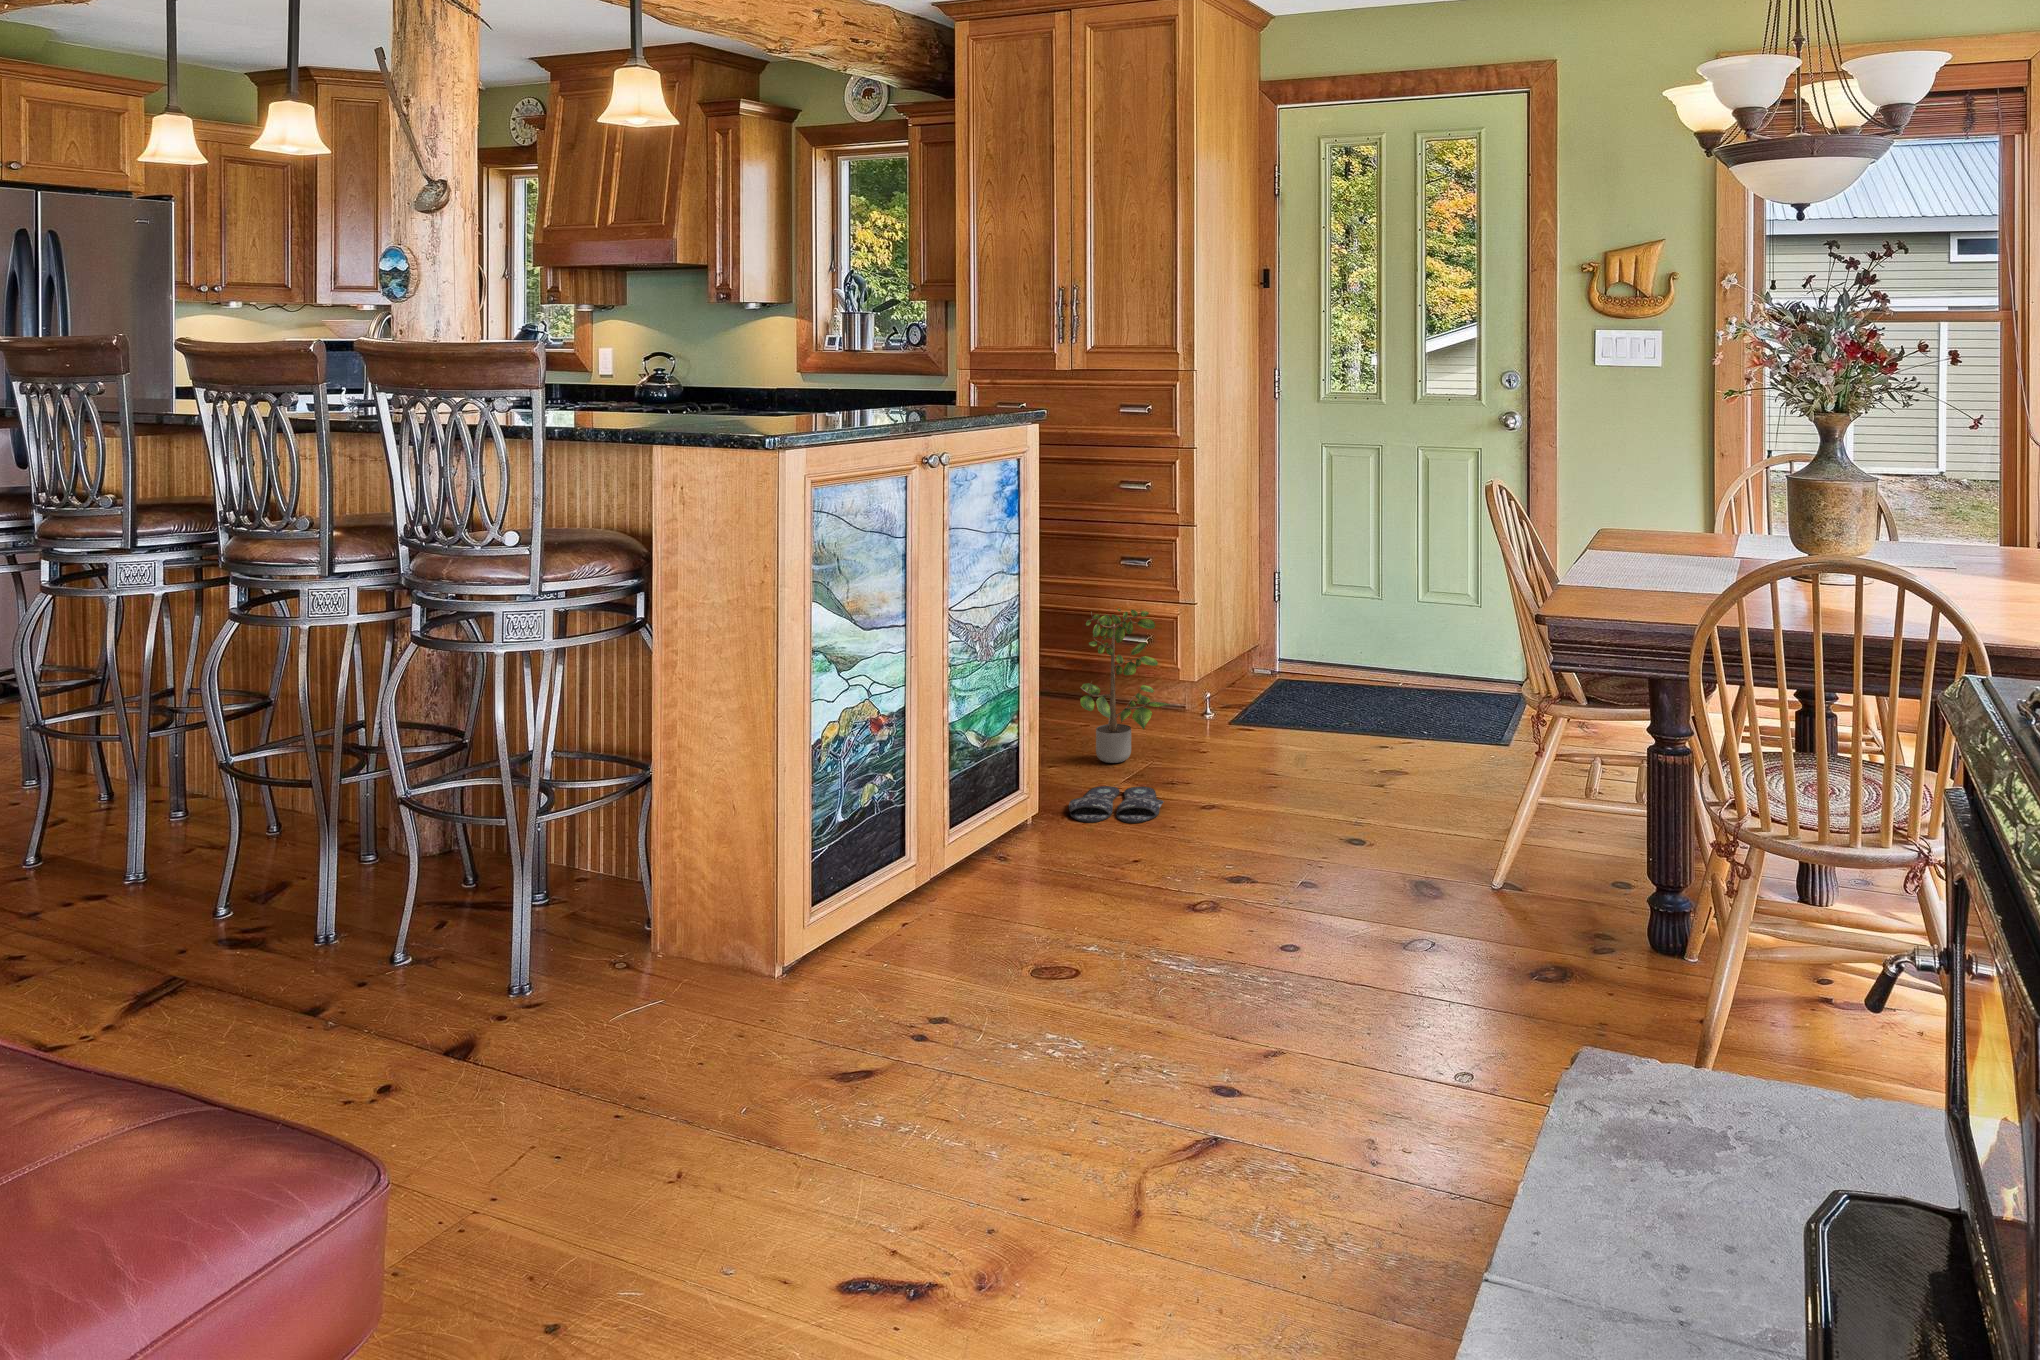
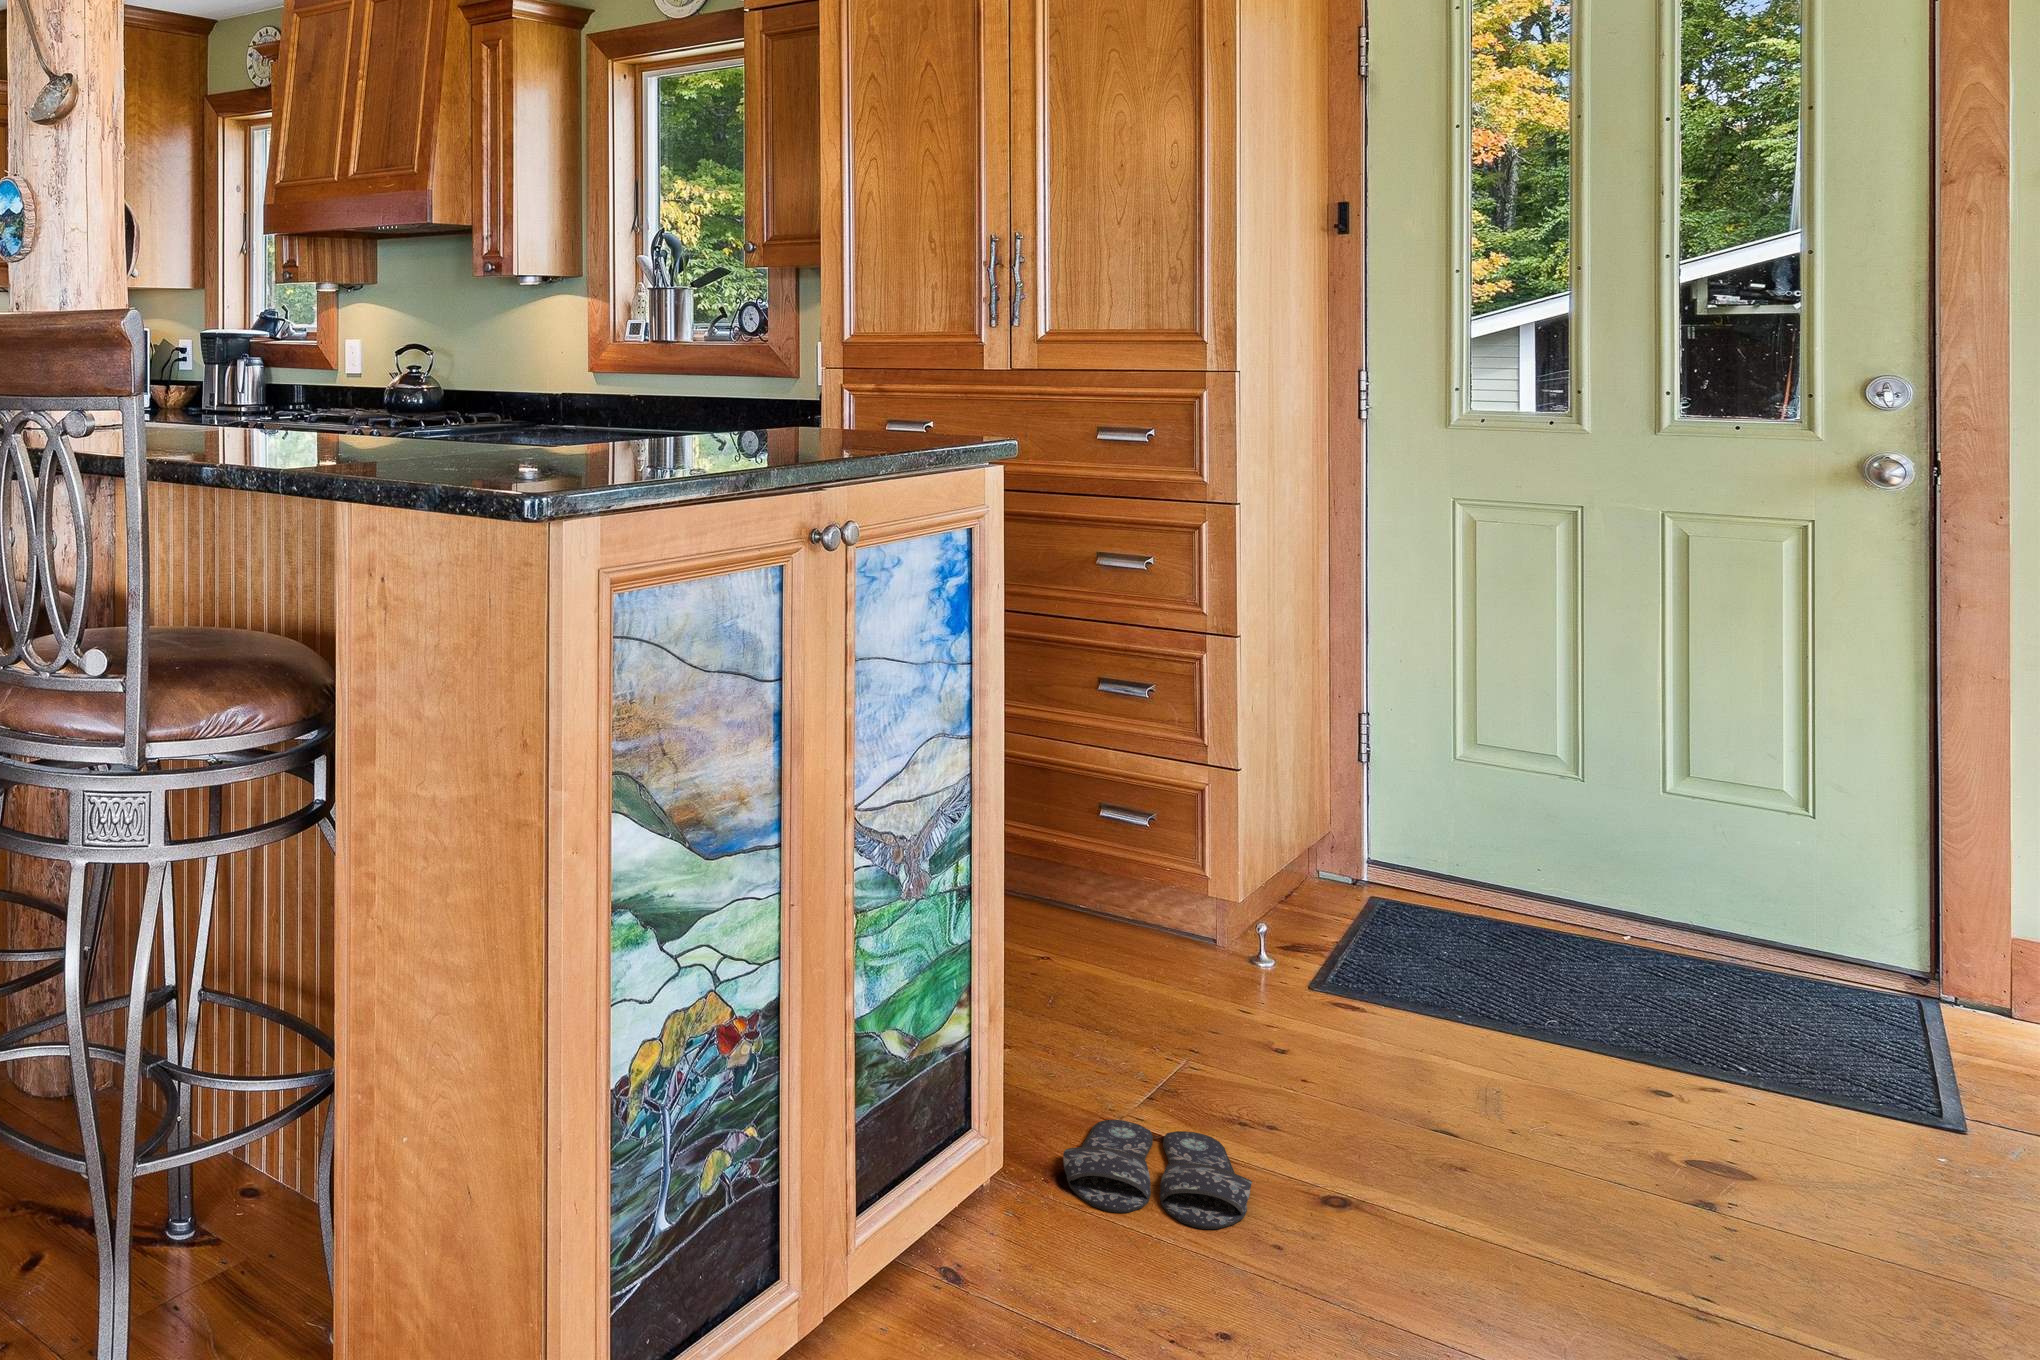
potted plant: present [1080,609,1170,763] -> none [1062,785,1237,1063]

